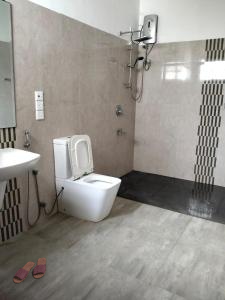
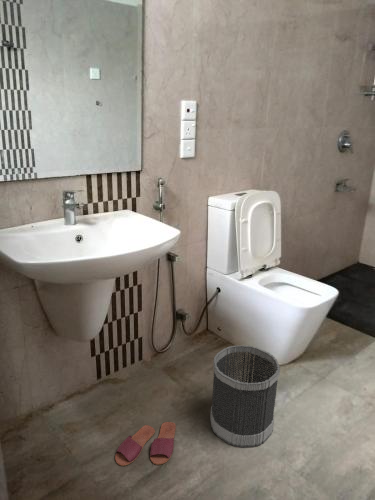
wastebasket: none [63,210,97,262] -> present [210,345,280,448]

